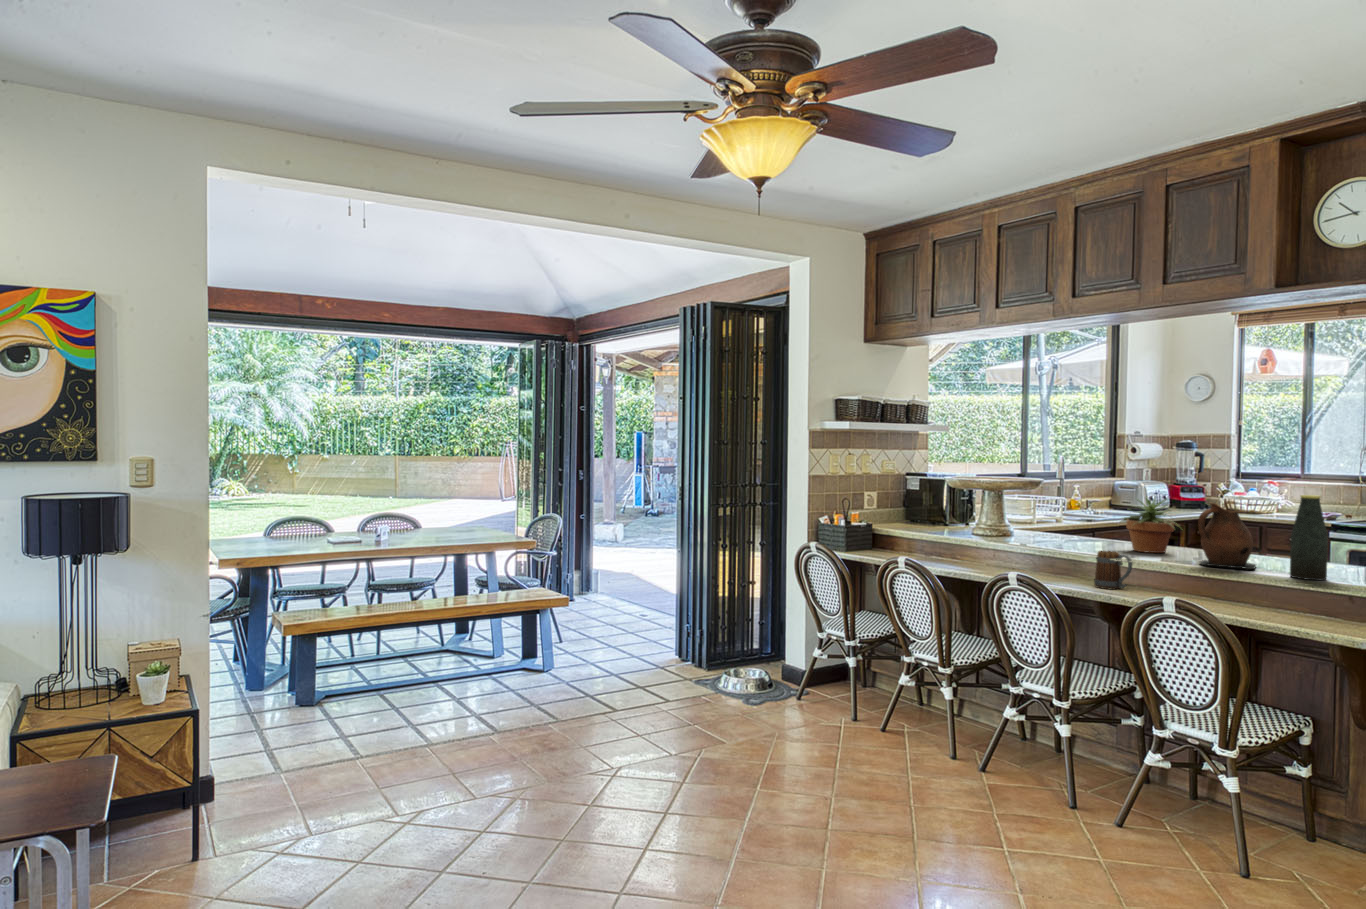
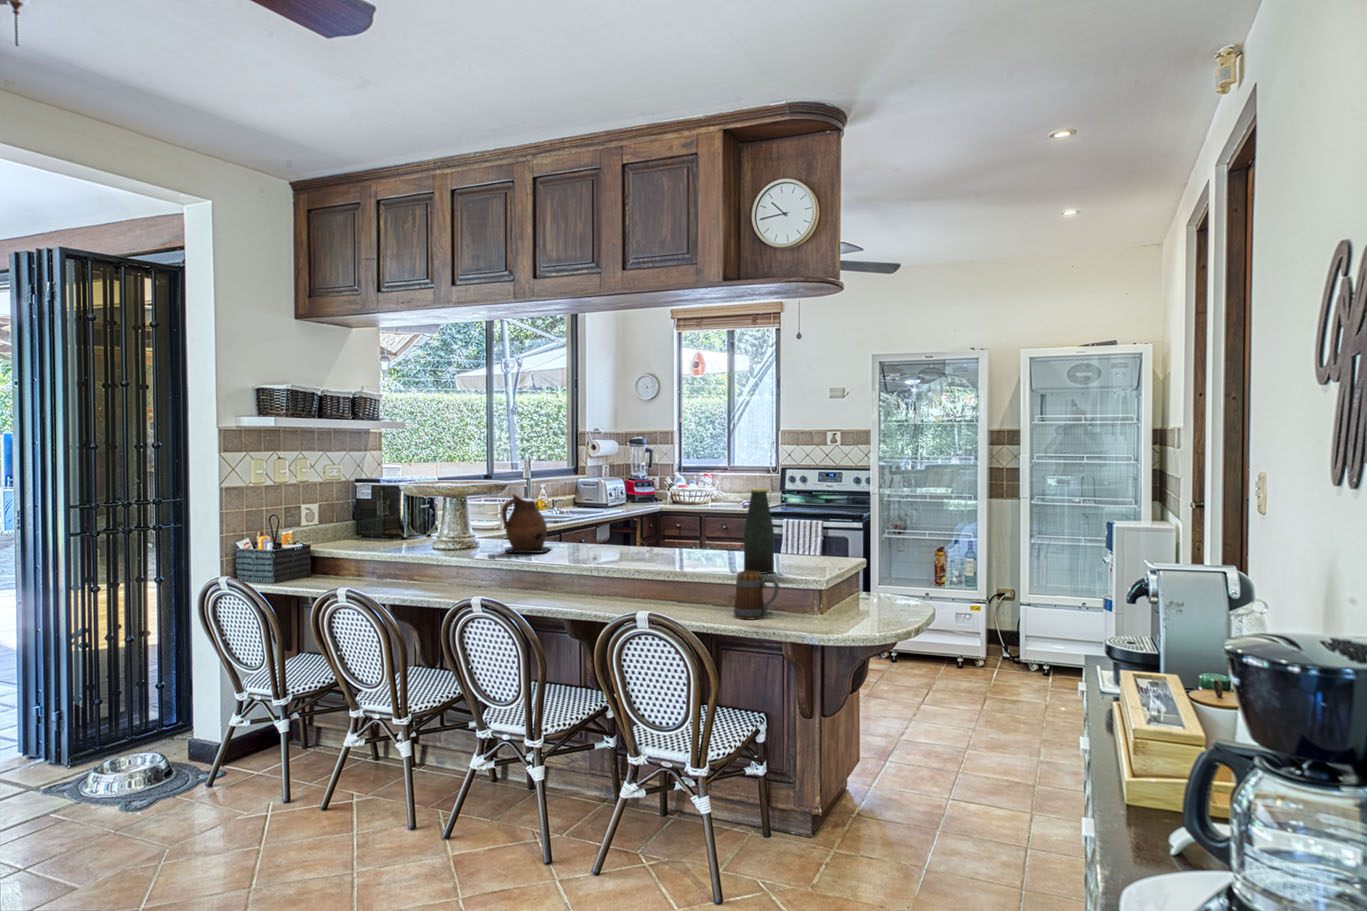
potted plant: present [1122,496,1180,553] -> none [584,493,646,556]
ceramic pitcher: present [1198,503,1256,570] -> present [502,494,552,553]
mug: present [1094,551,1132,589] -> present [734,571,779,619]

